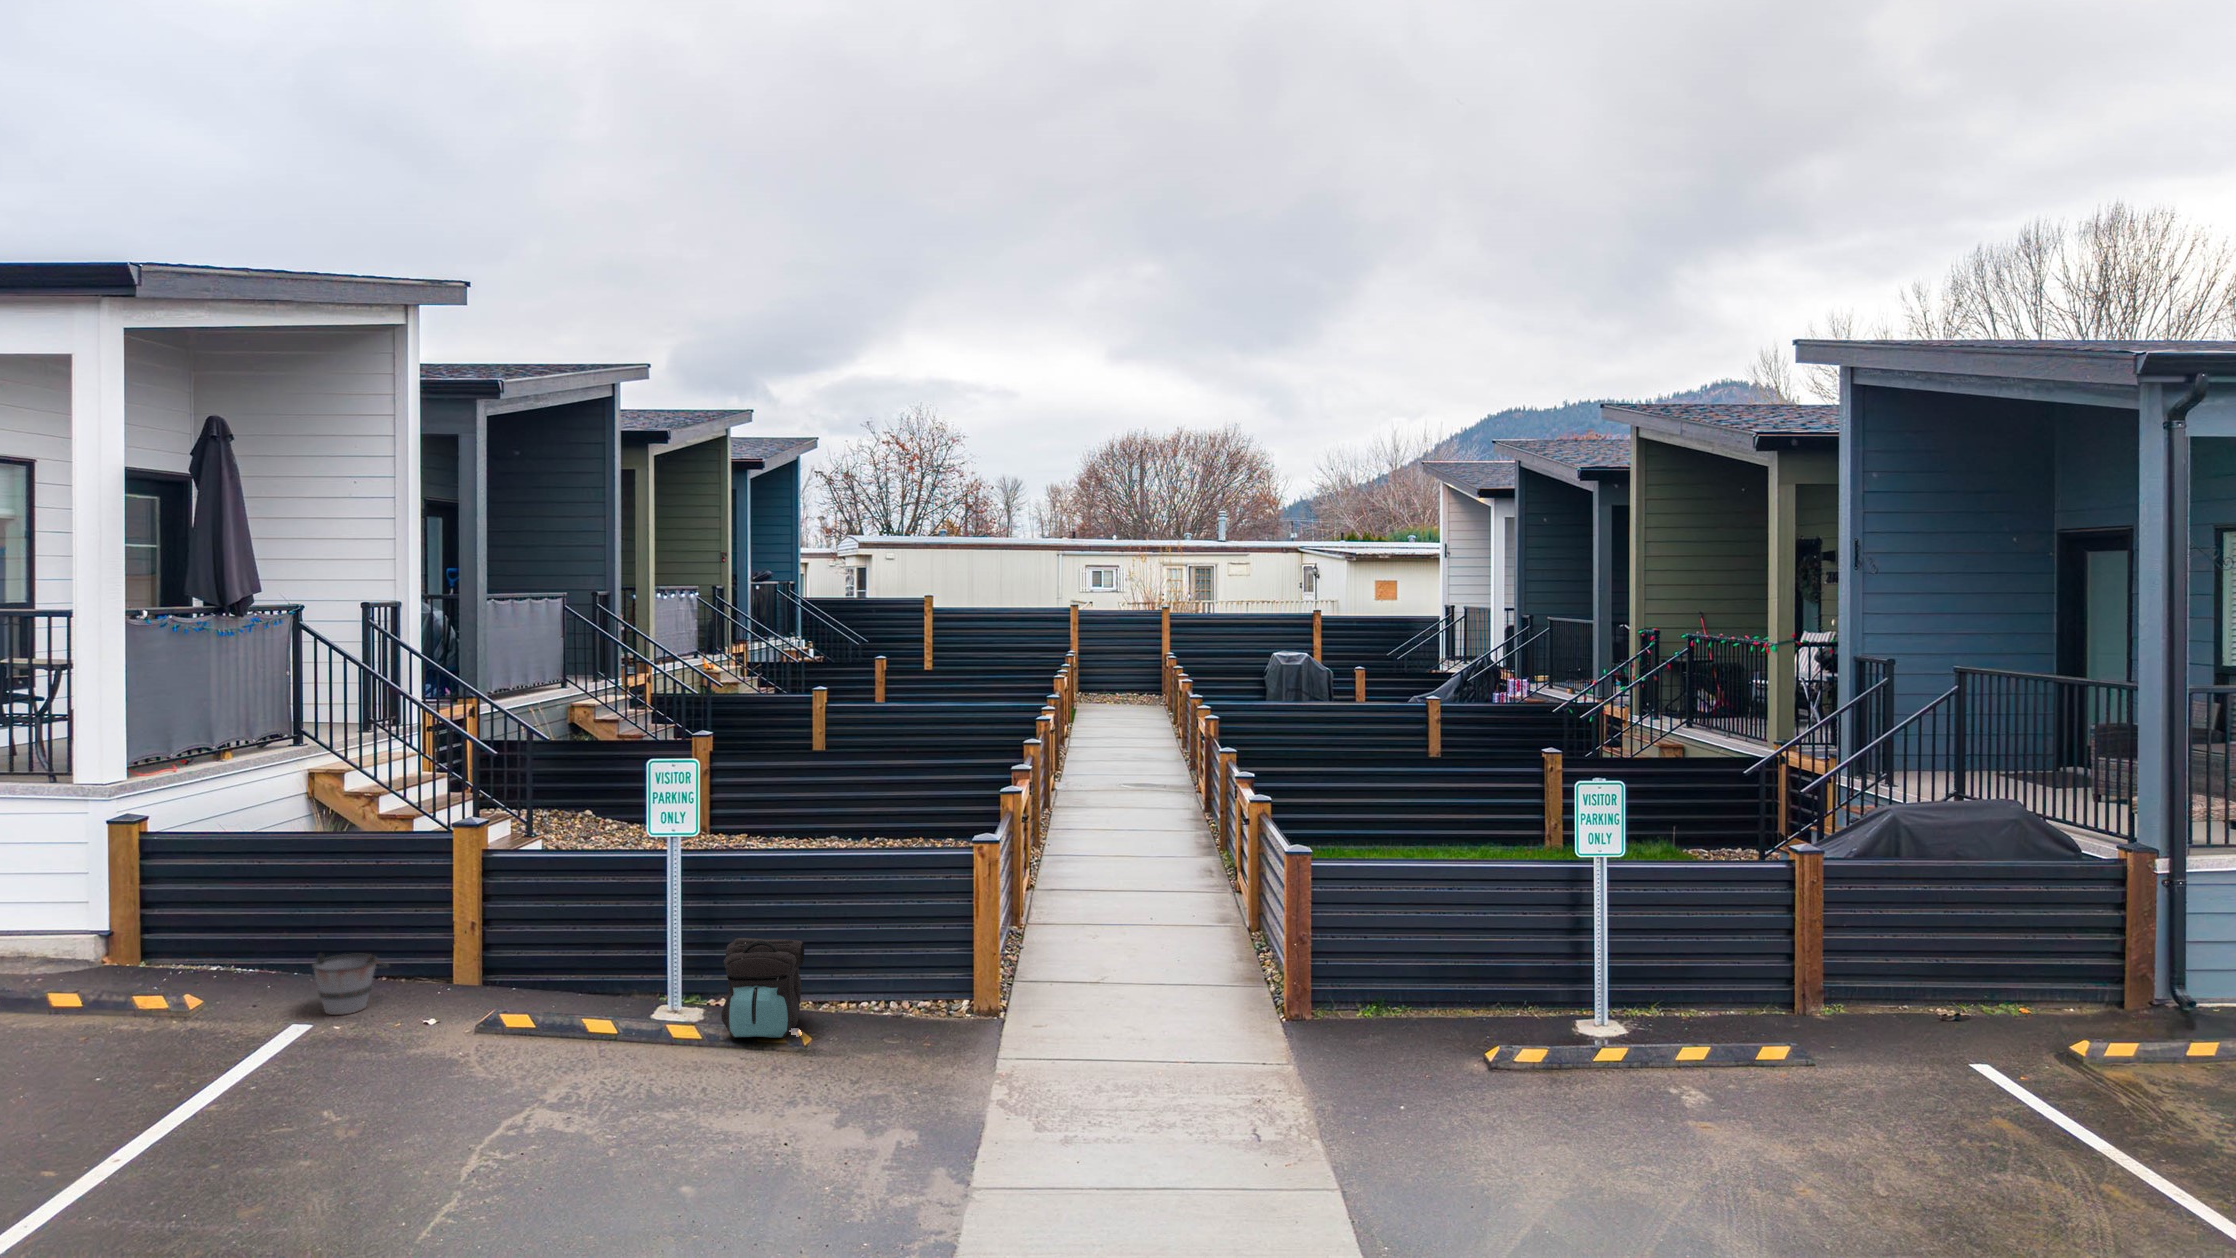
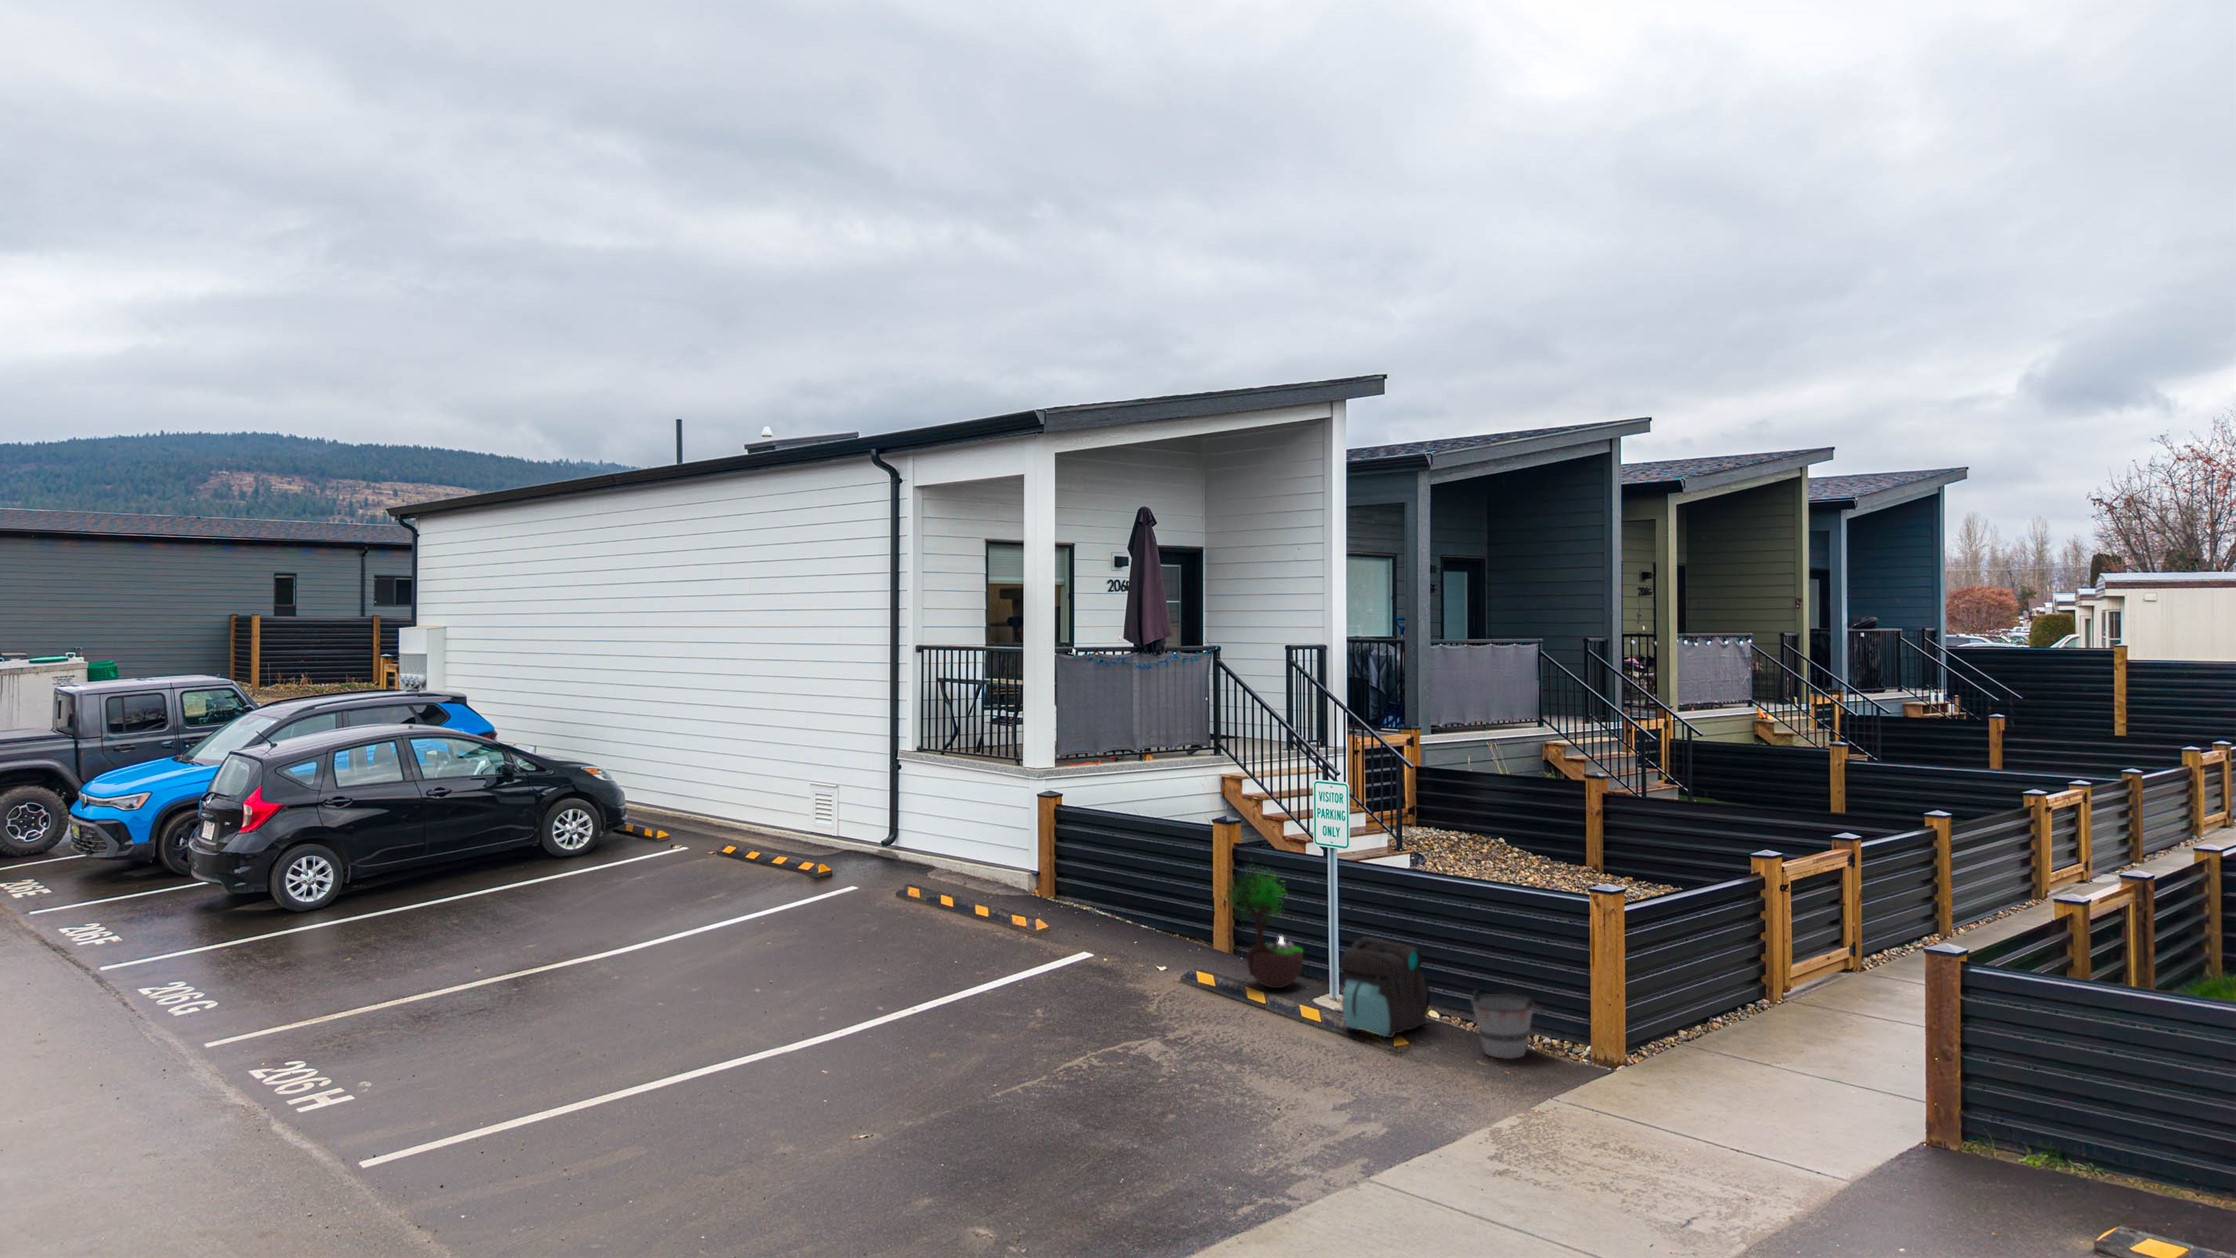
potted tree: none [526,871,620,1014] -> present [1222,868,1303,988]
bucket: present [312,953,389,1015] -> present [1471,990,1545,1059]

